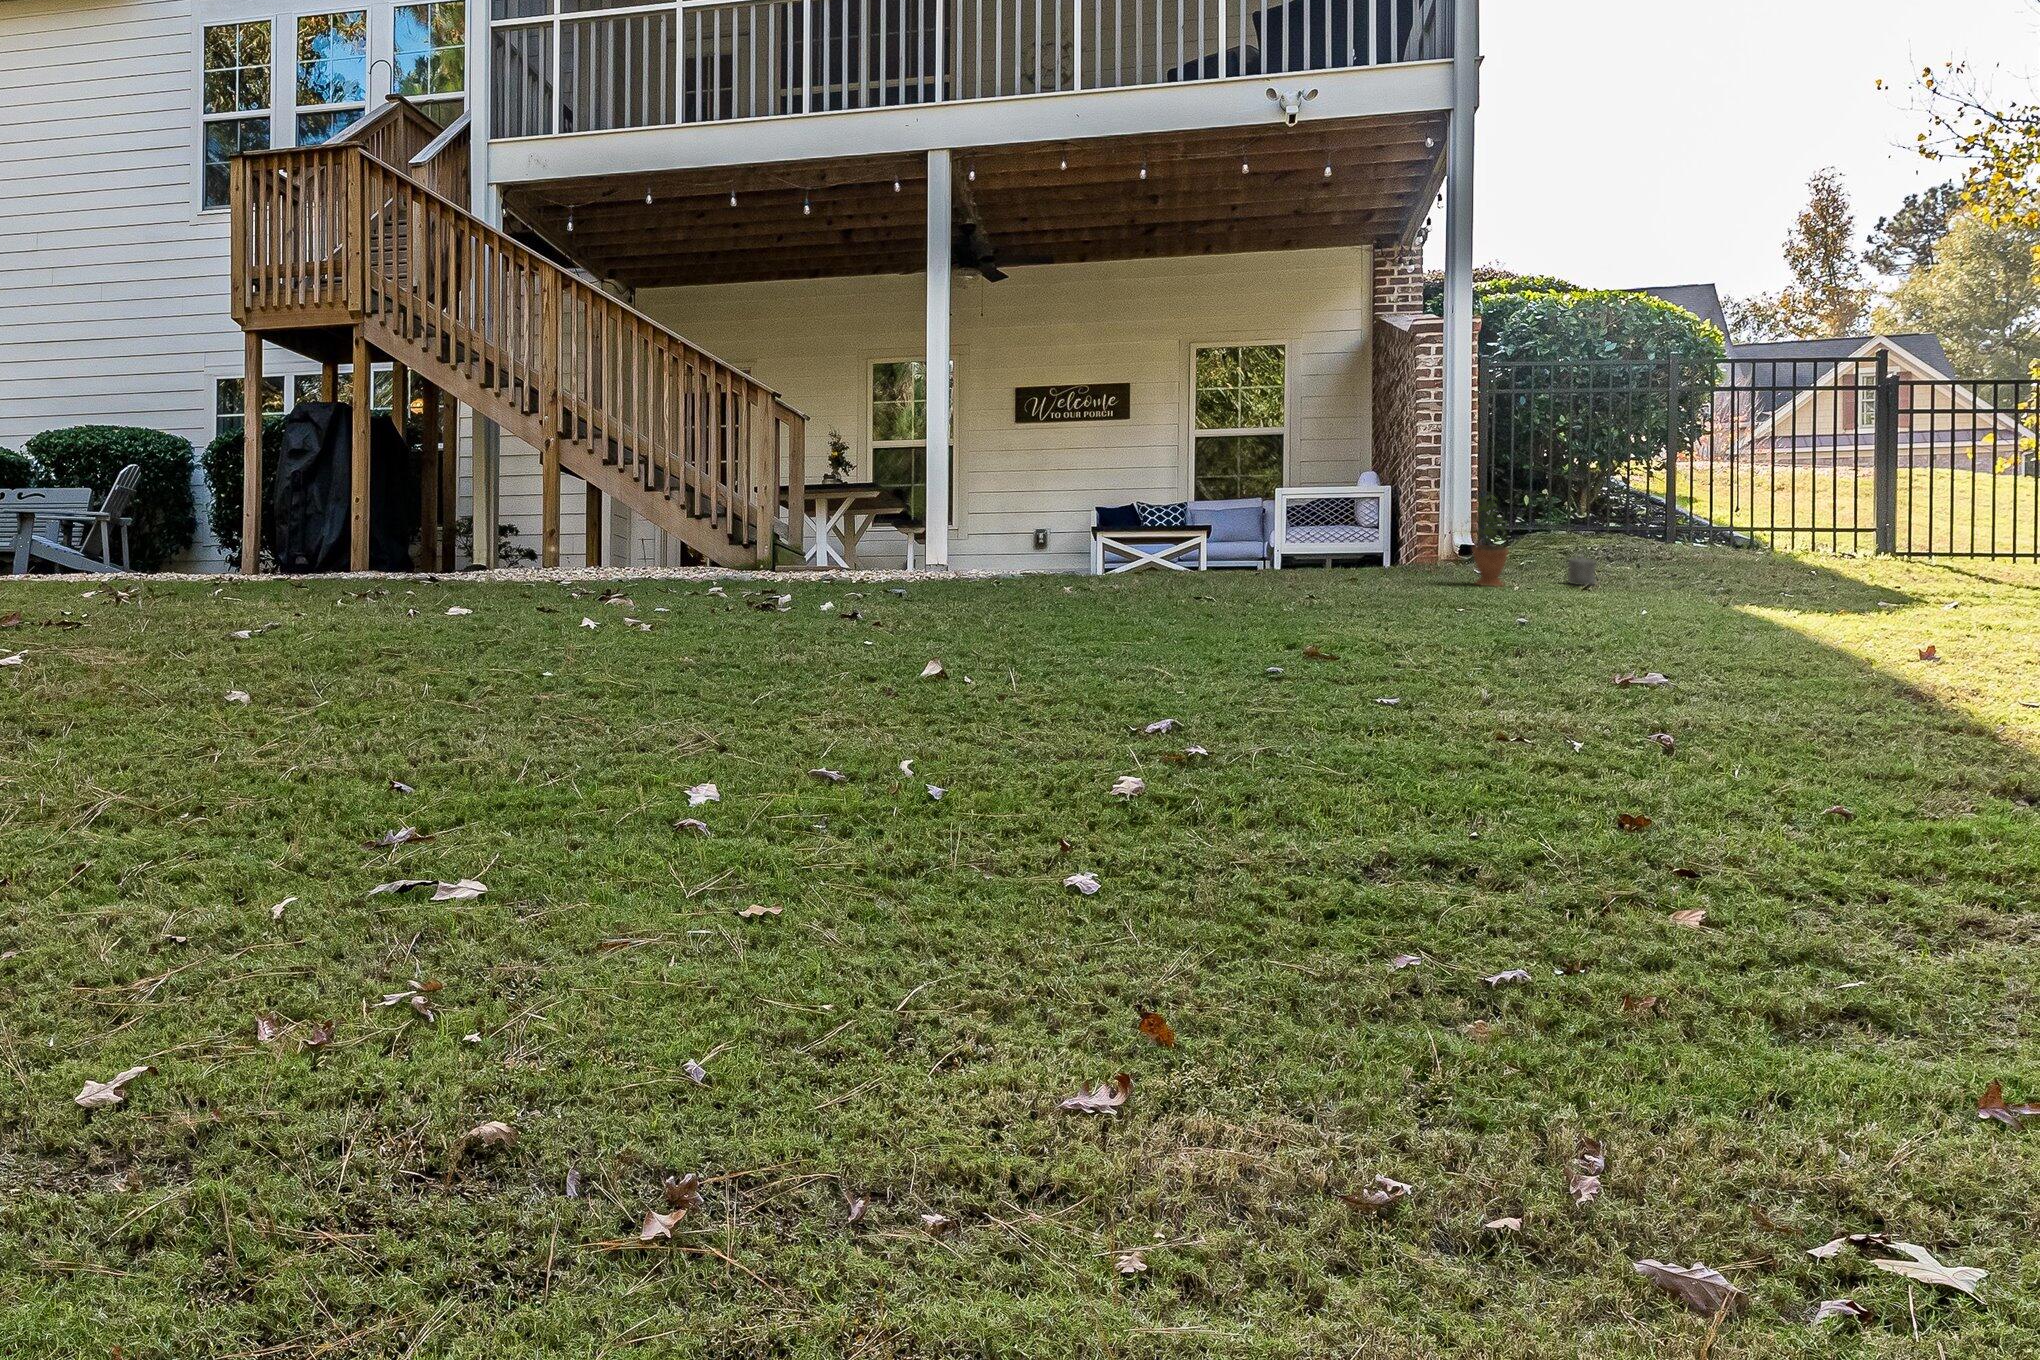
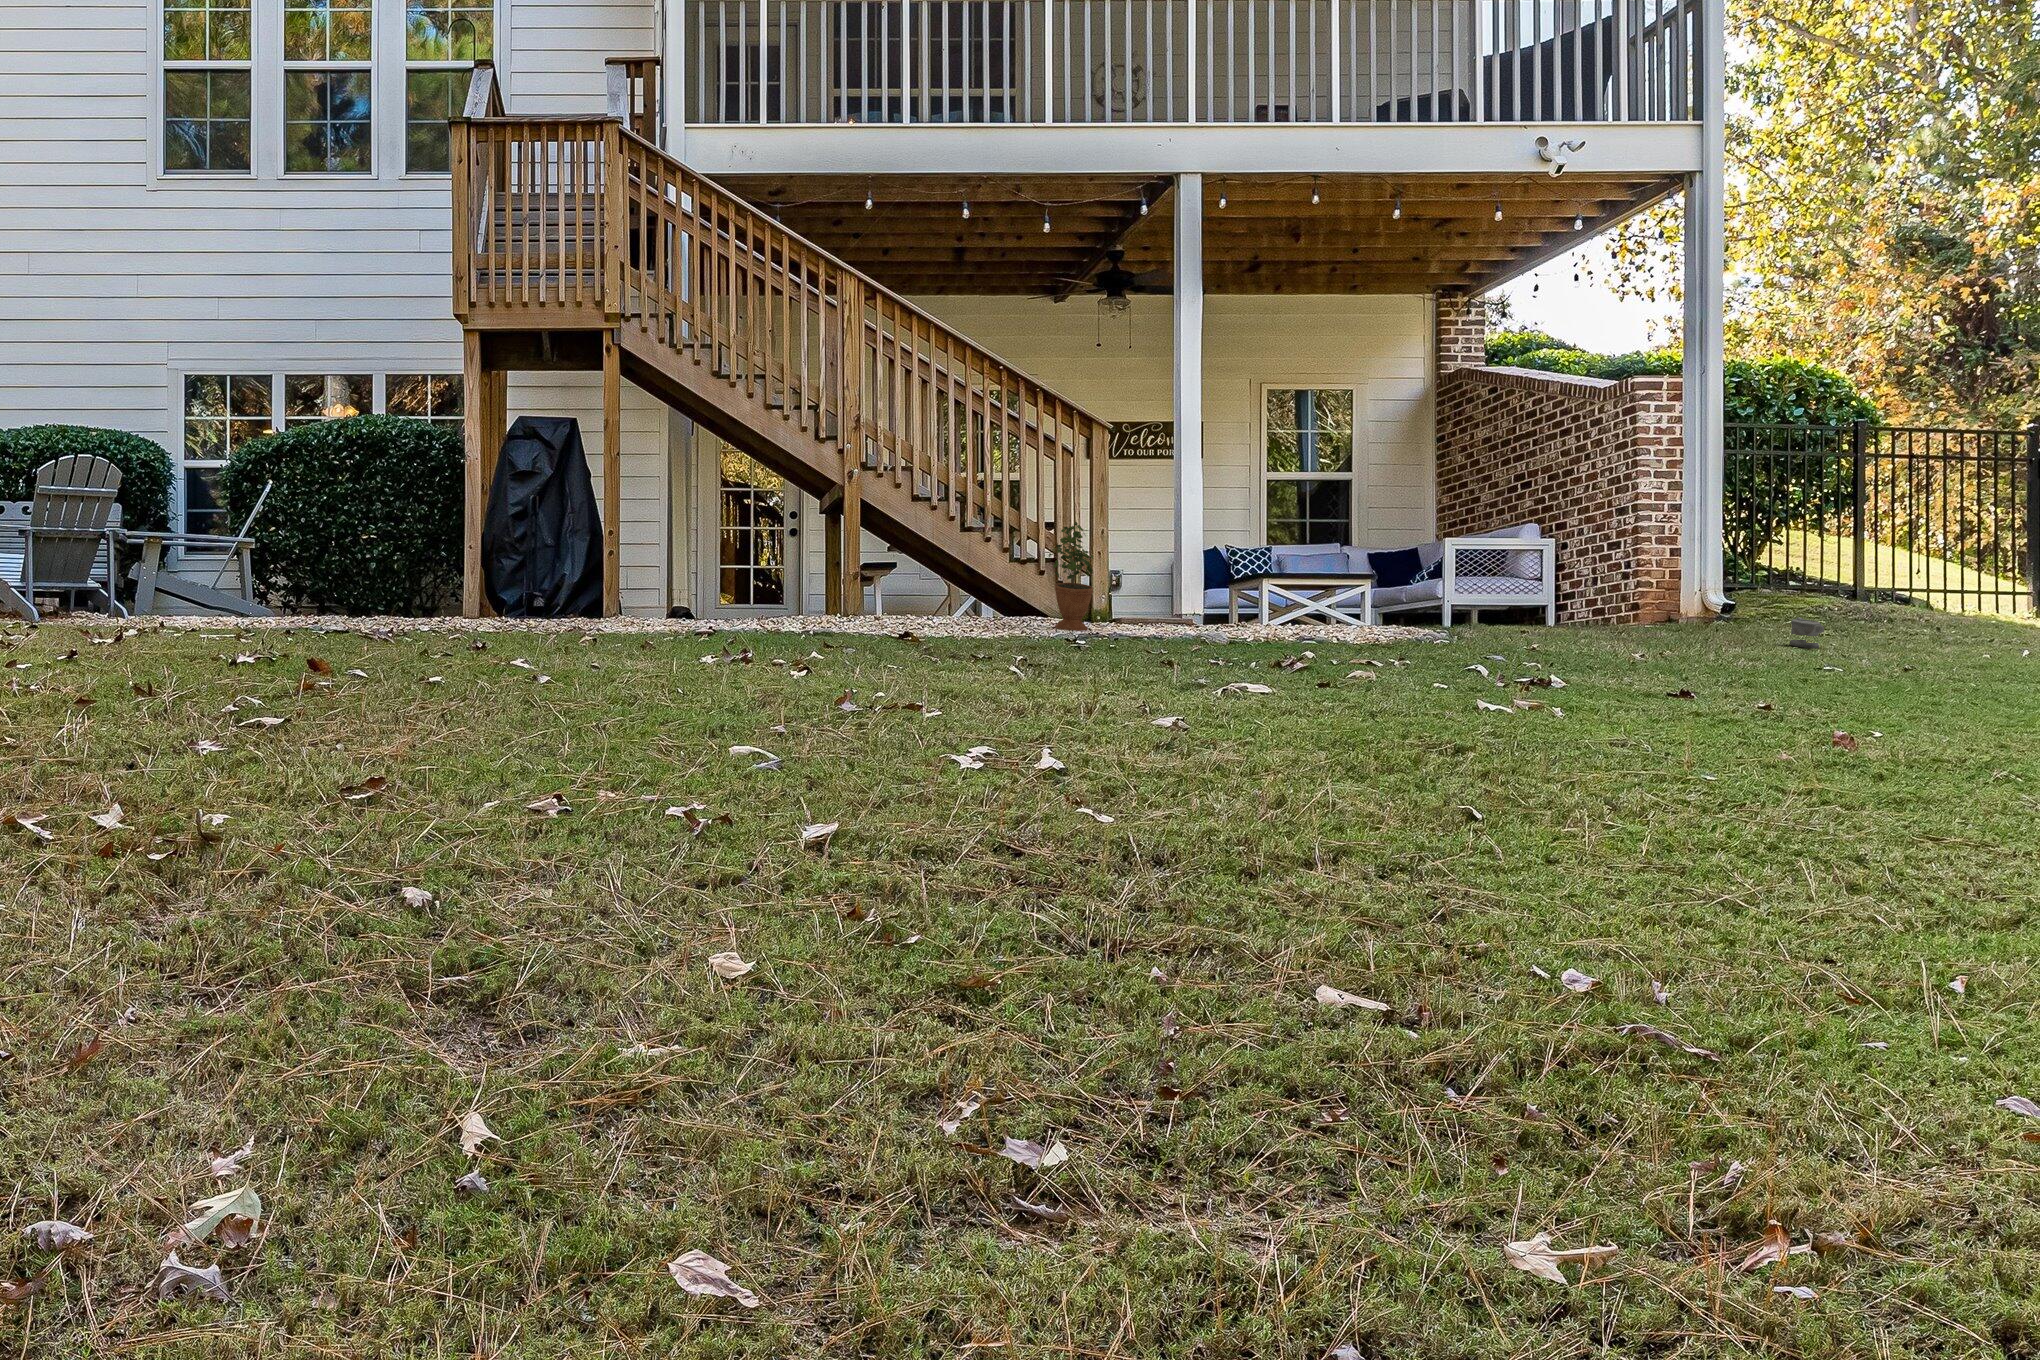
potted plant: present [1469,494,1508,586] -> present [1049,522,1094,631]

